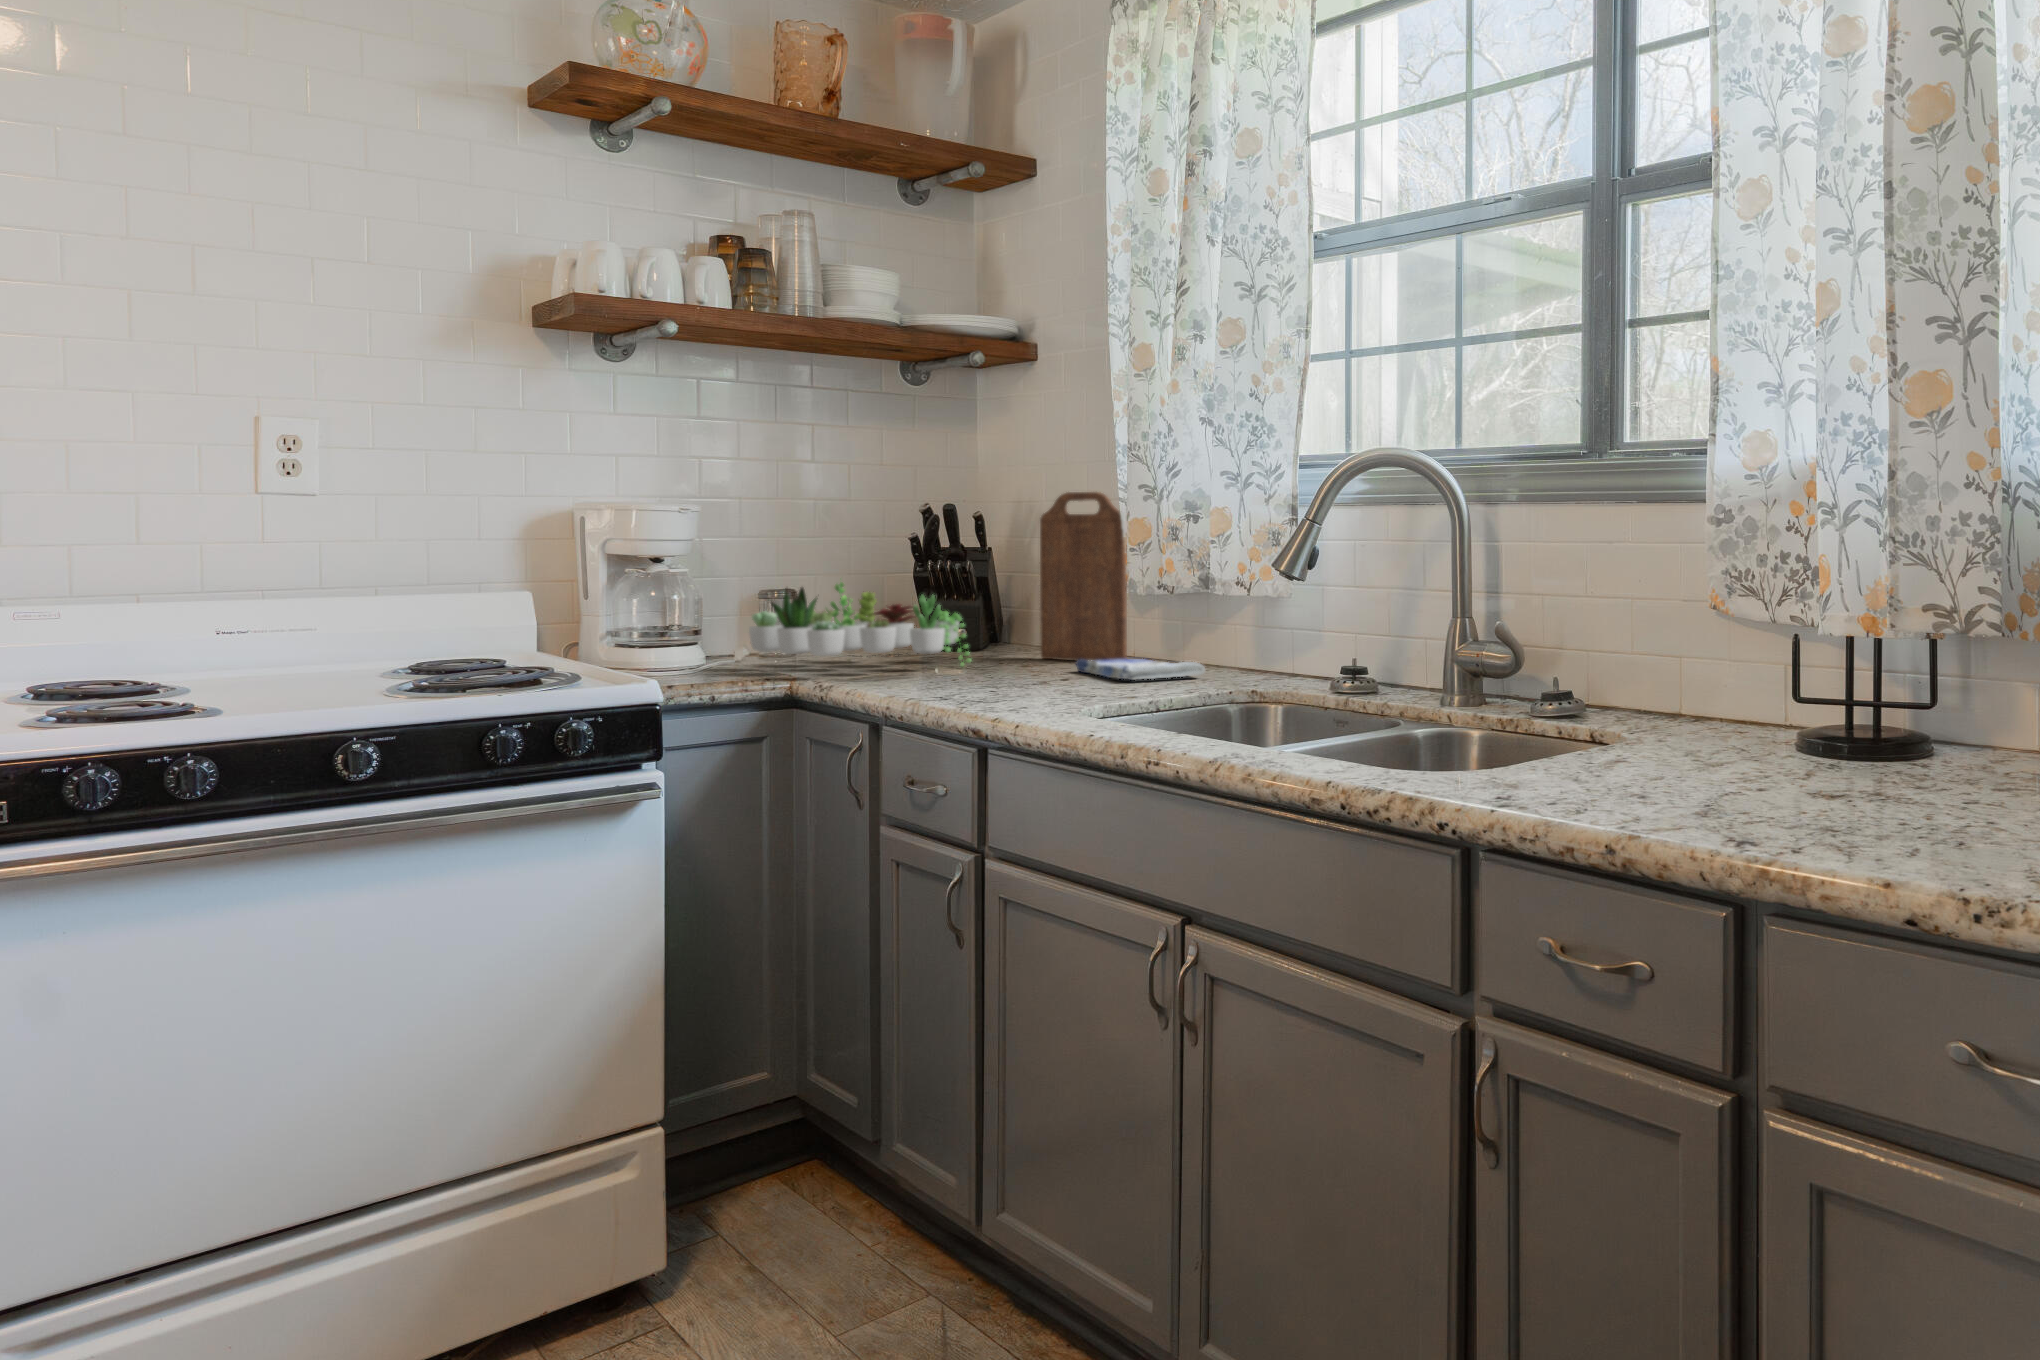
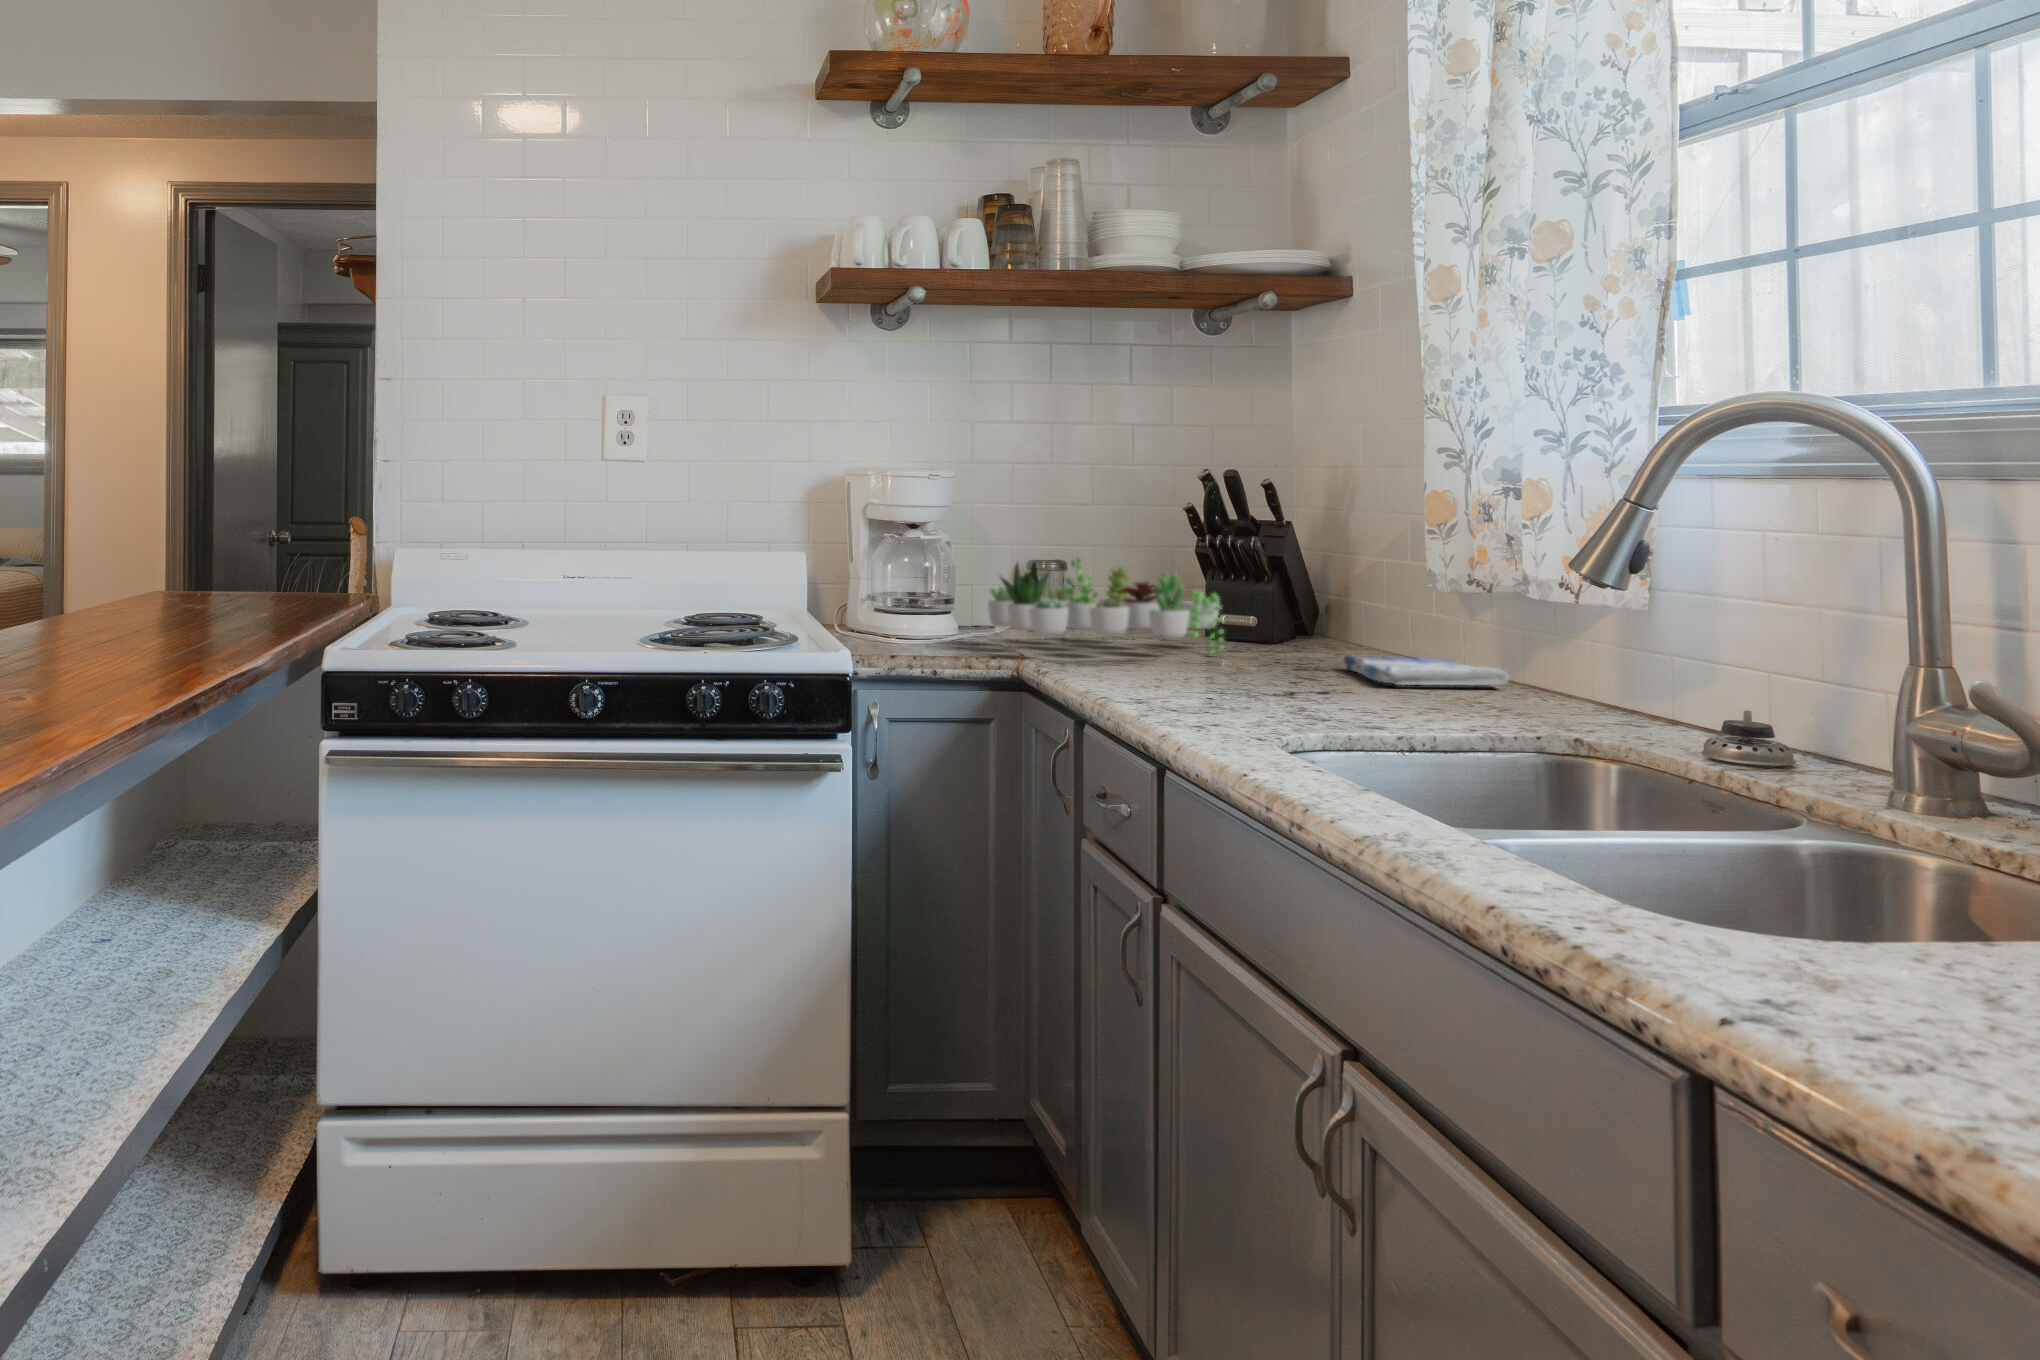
cutting board: present [1040,492,1127,661] -> none [1324,451,1433,660]

